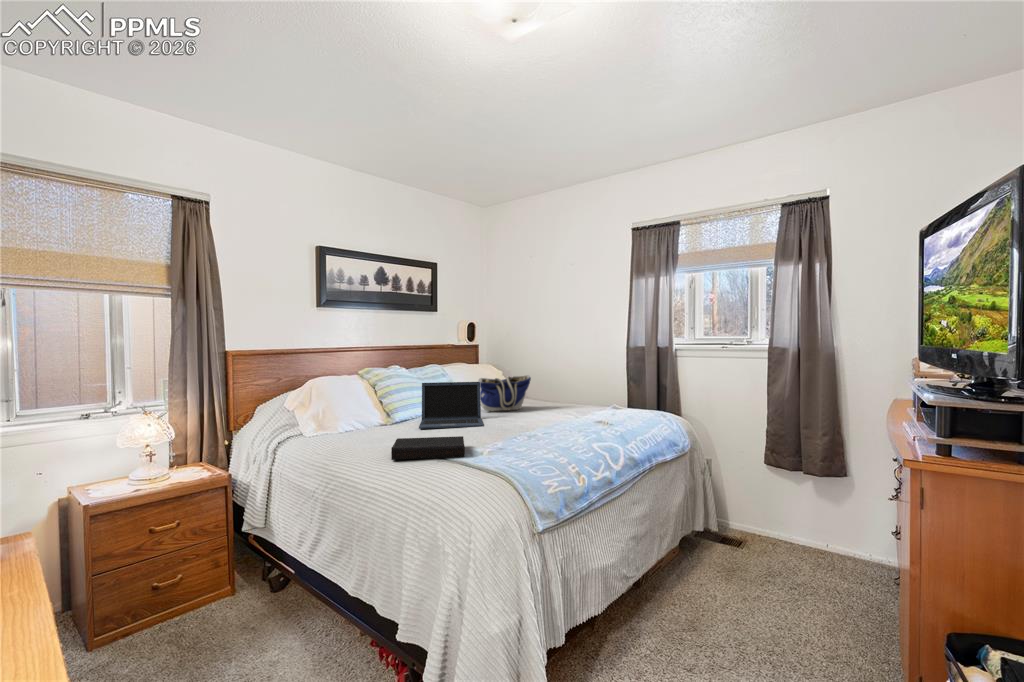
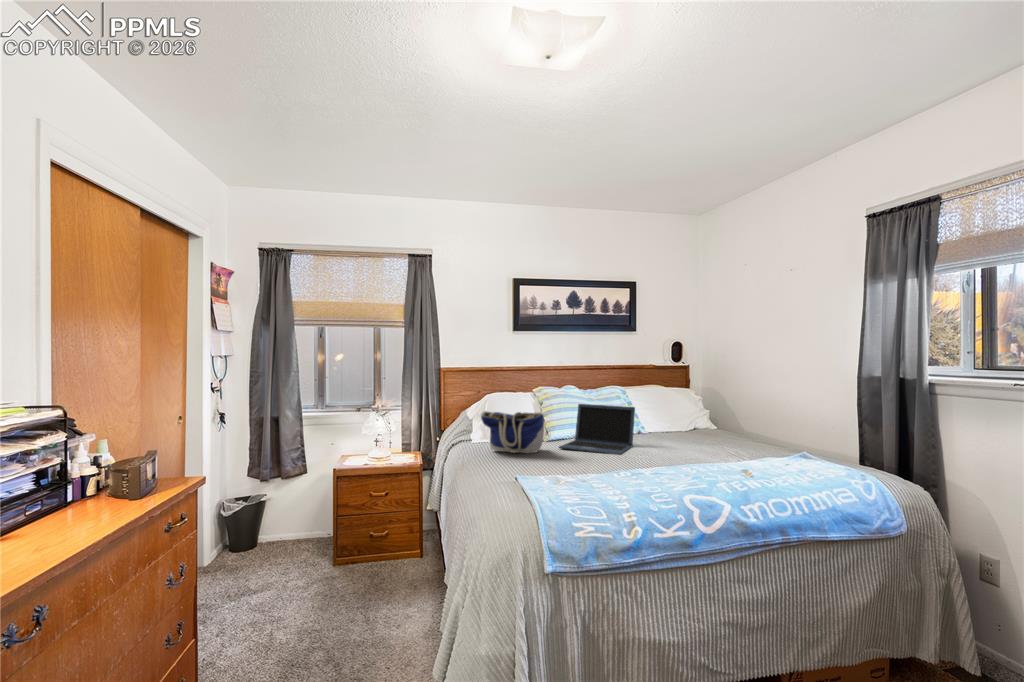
tote bag: present [479,375,531,411] -> present [481,411,544,453]
book: present [391,436,465,460] -> none [486,454,564,482]

